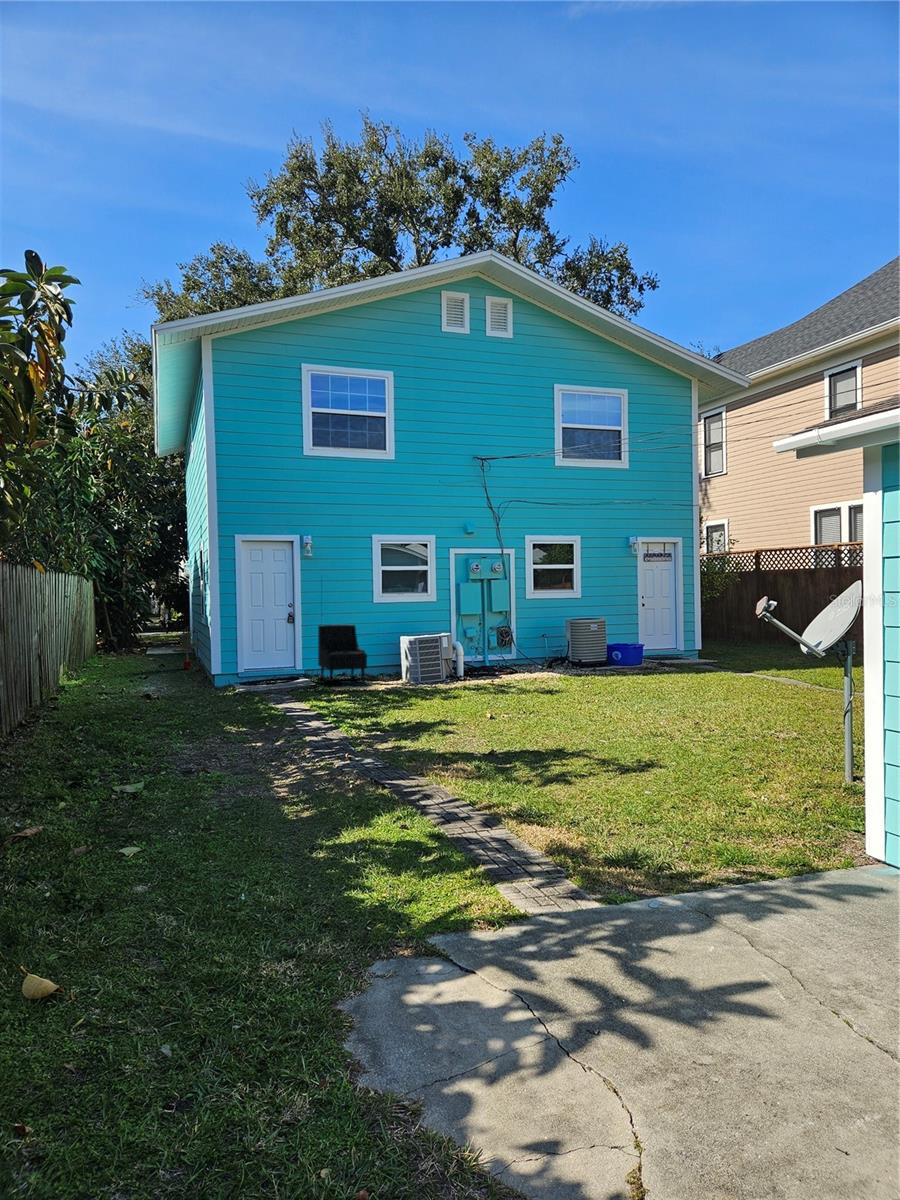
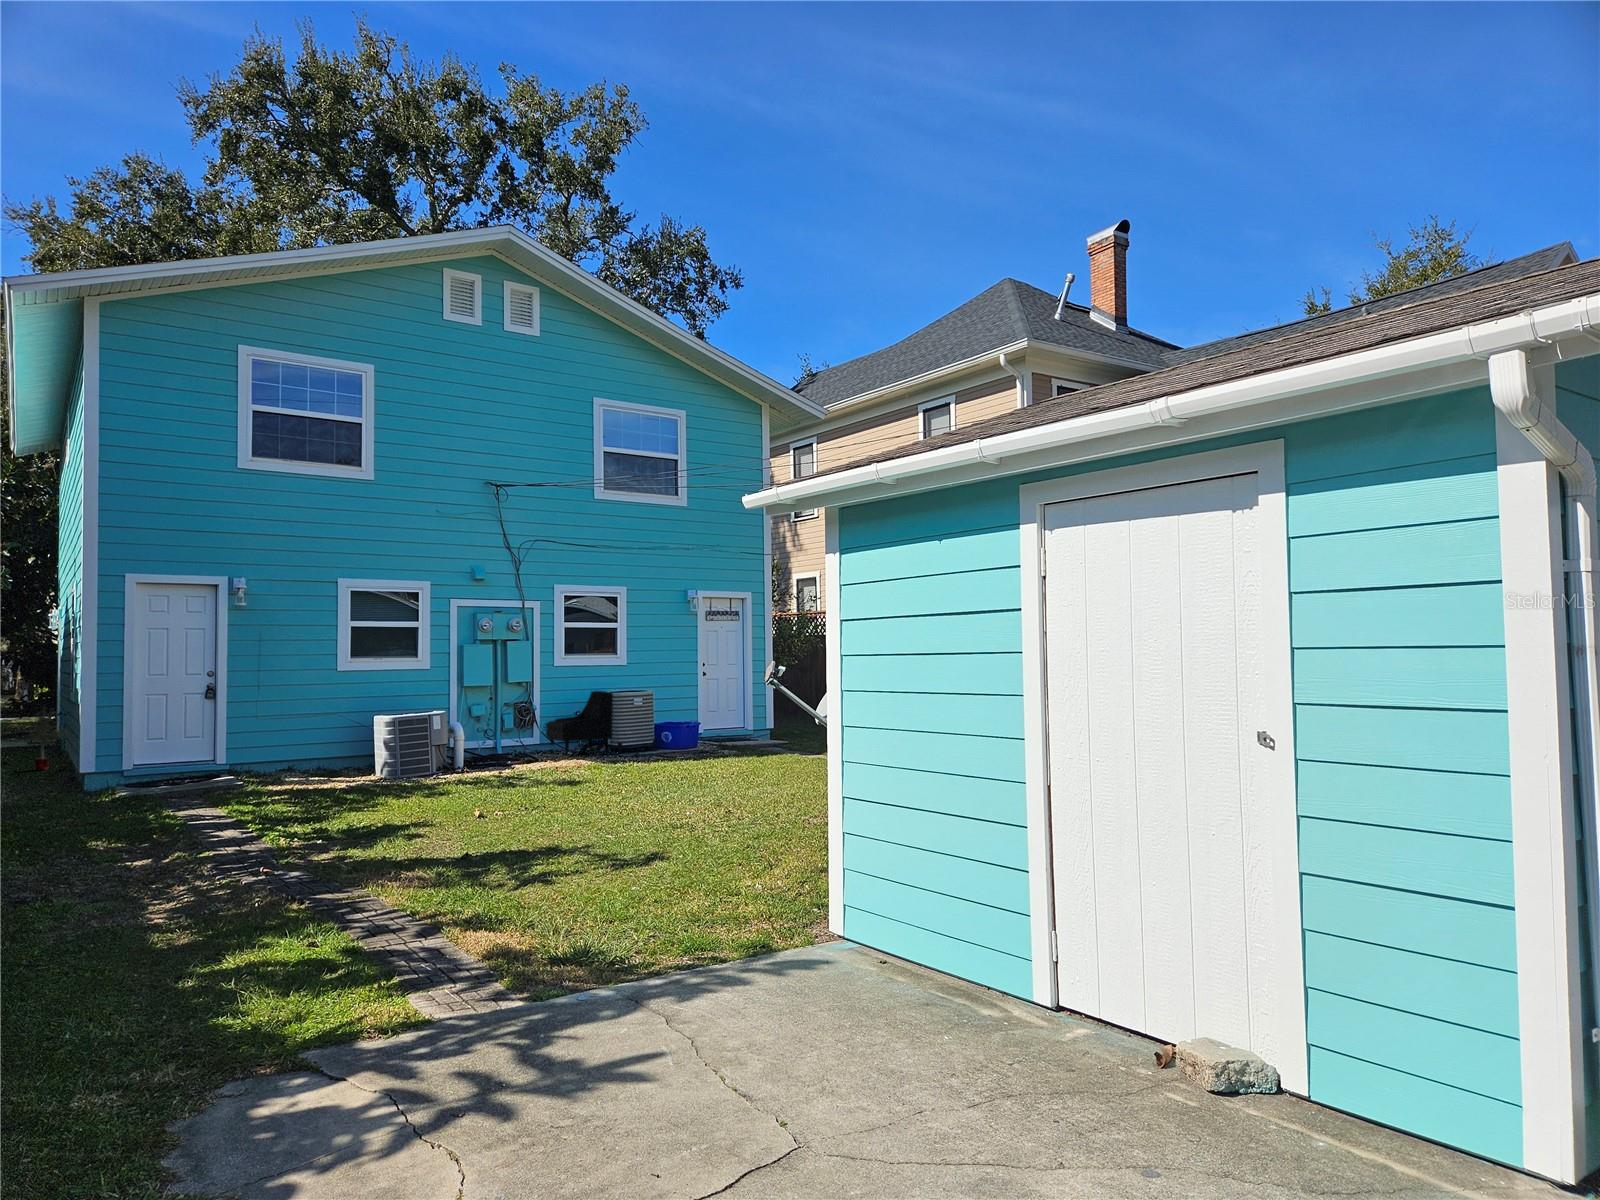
chair: present [318,624,367,682] -> present [546,691,613,756]

